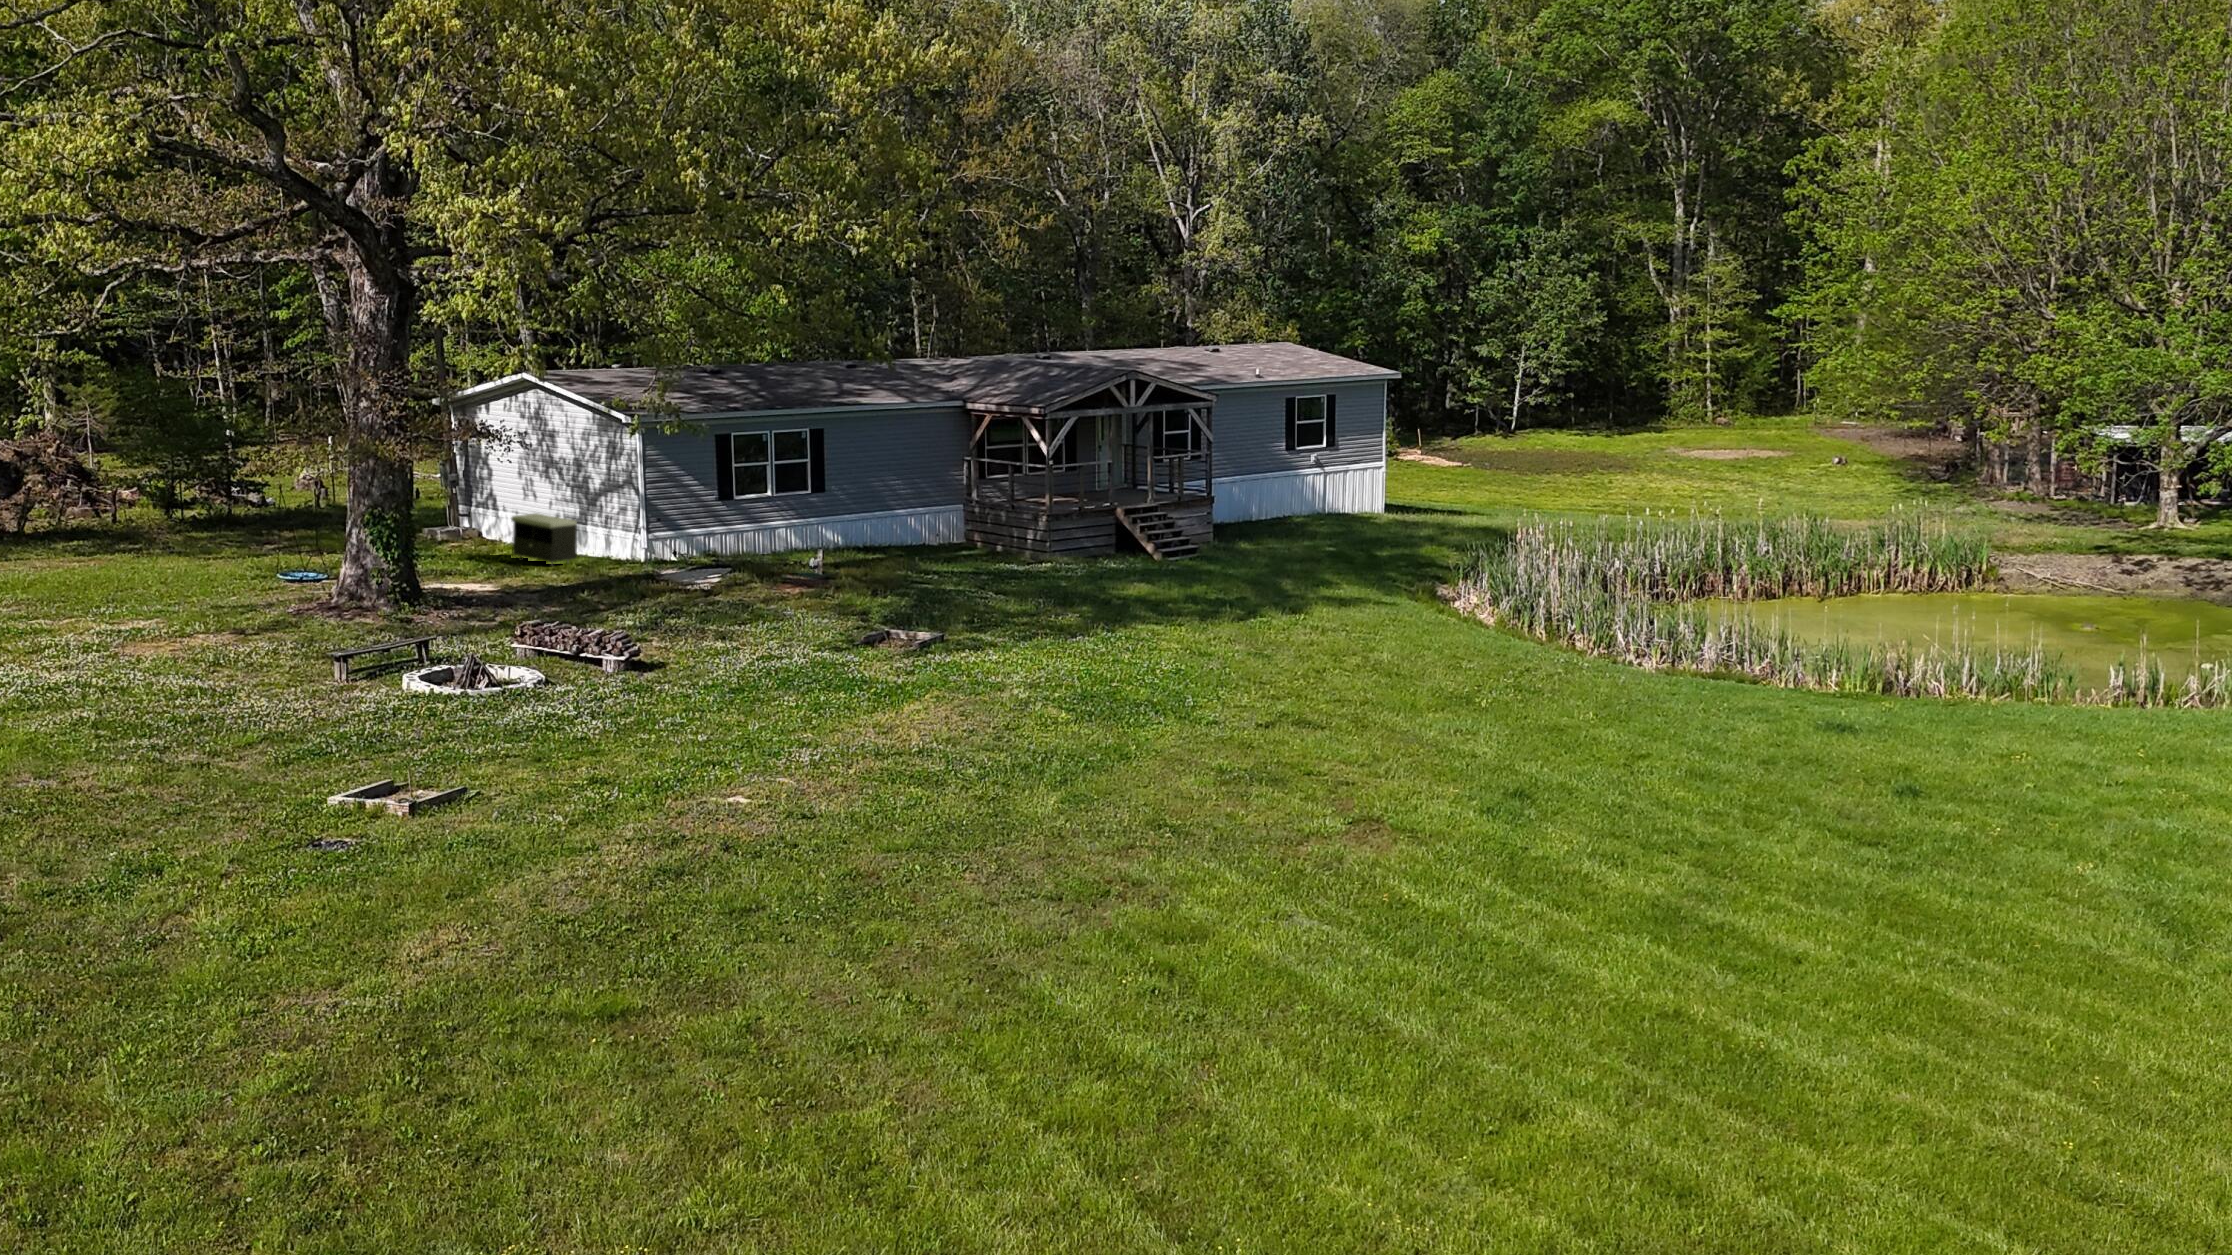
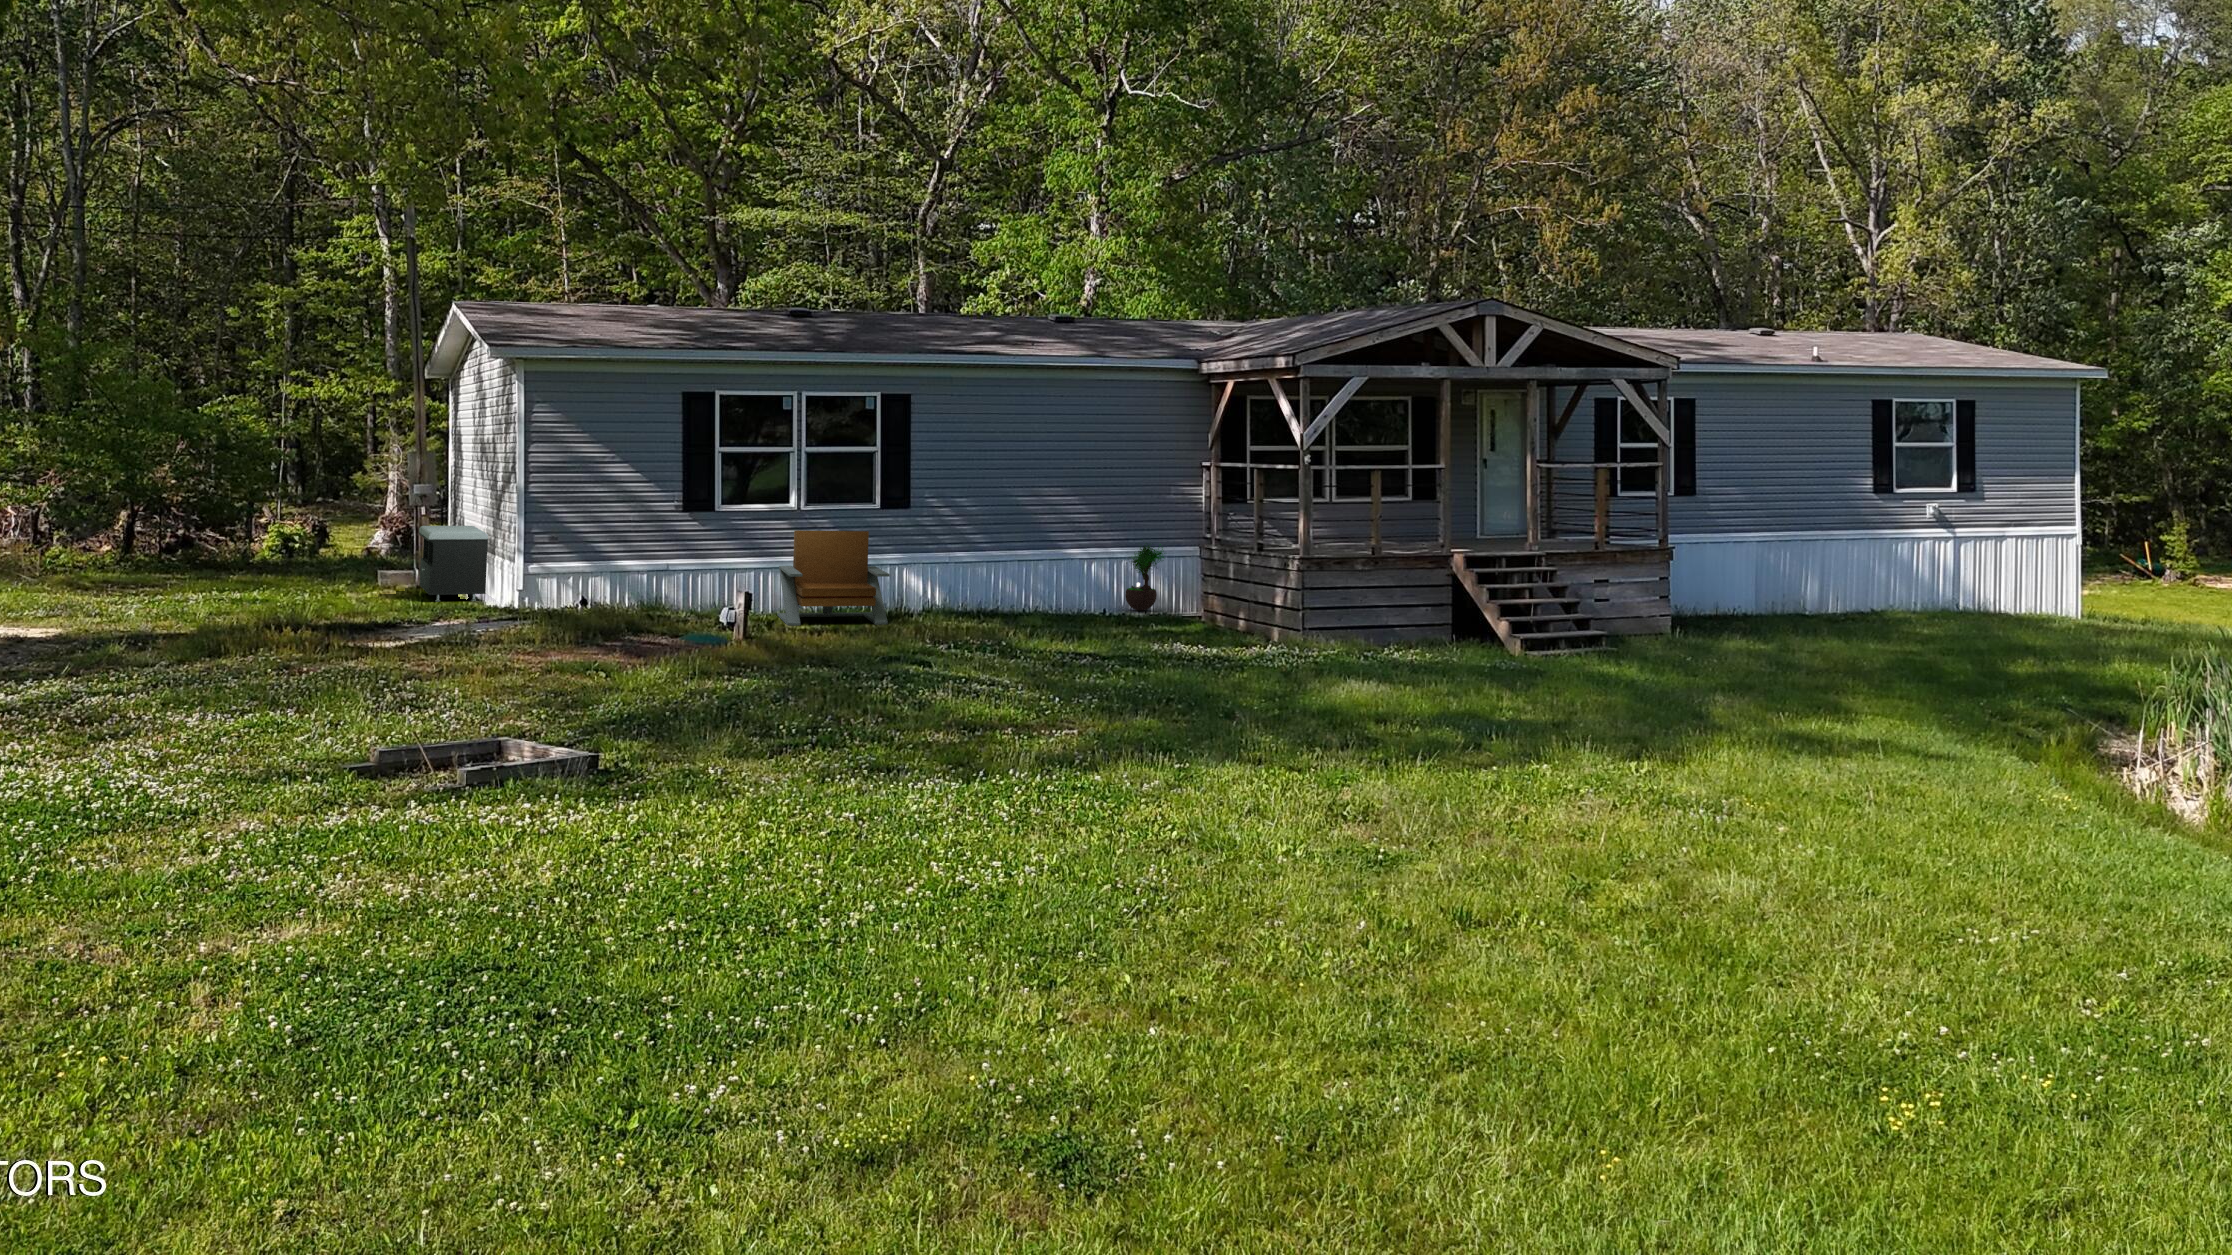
potted tree: none [925,502,951,544] -> present [1125,544,1164,611]
lounge chair: none [768,509,843,570] -> present [777,530,890,626]

